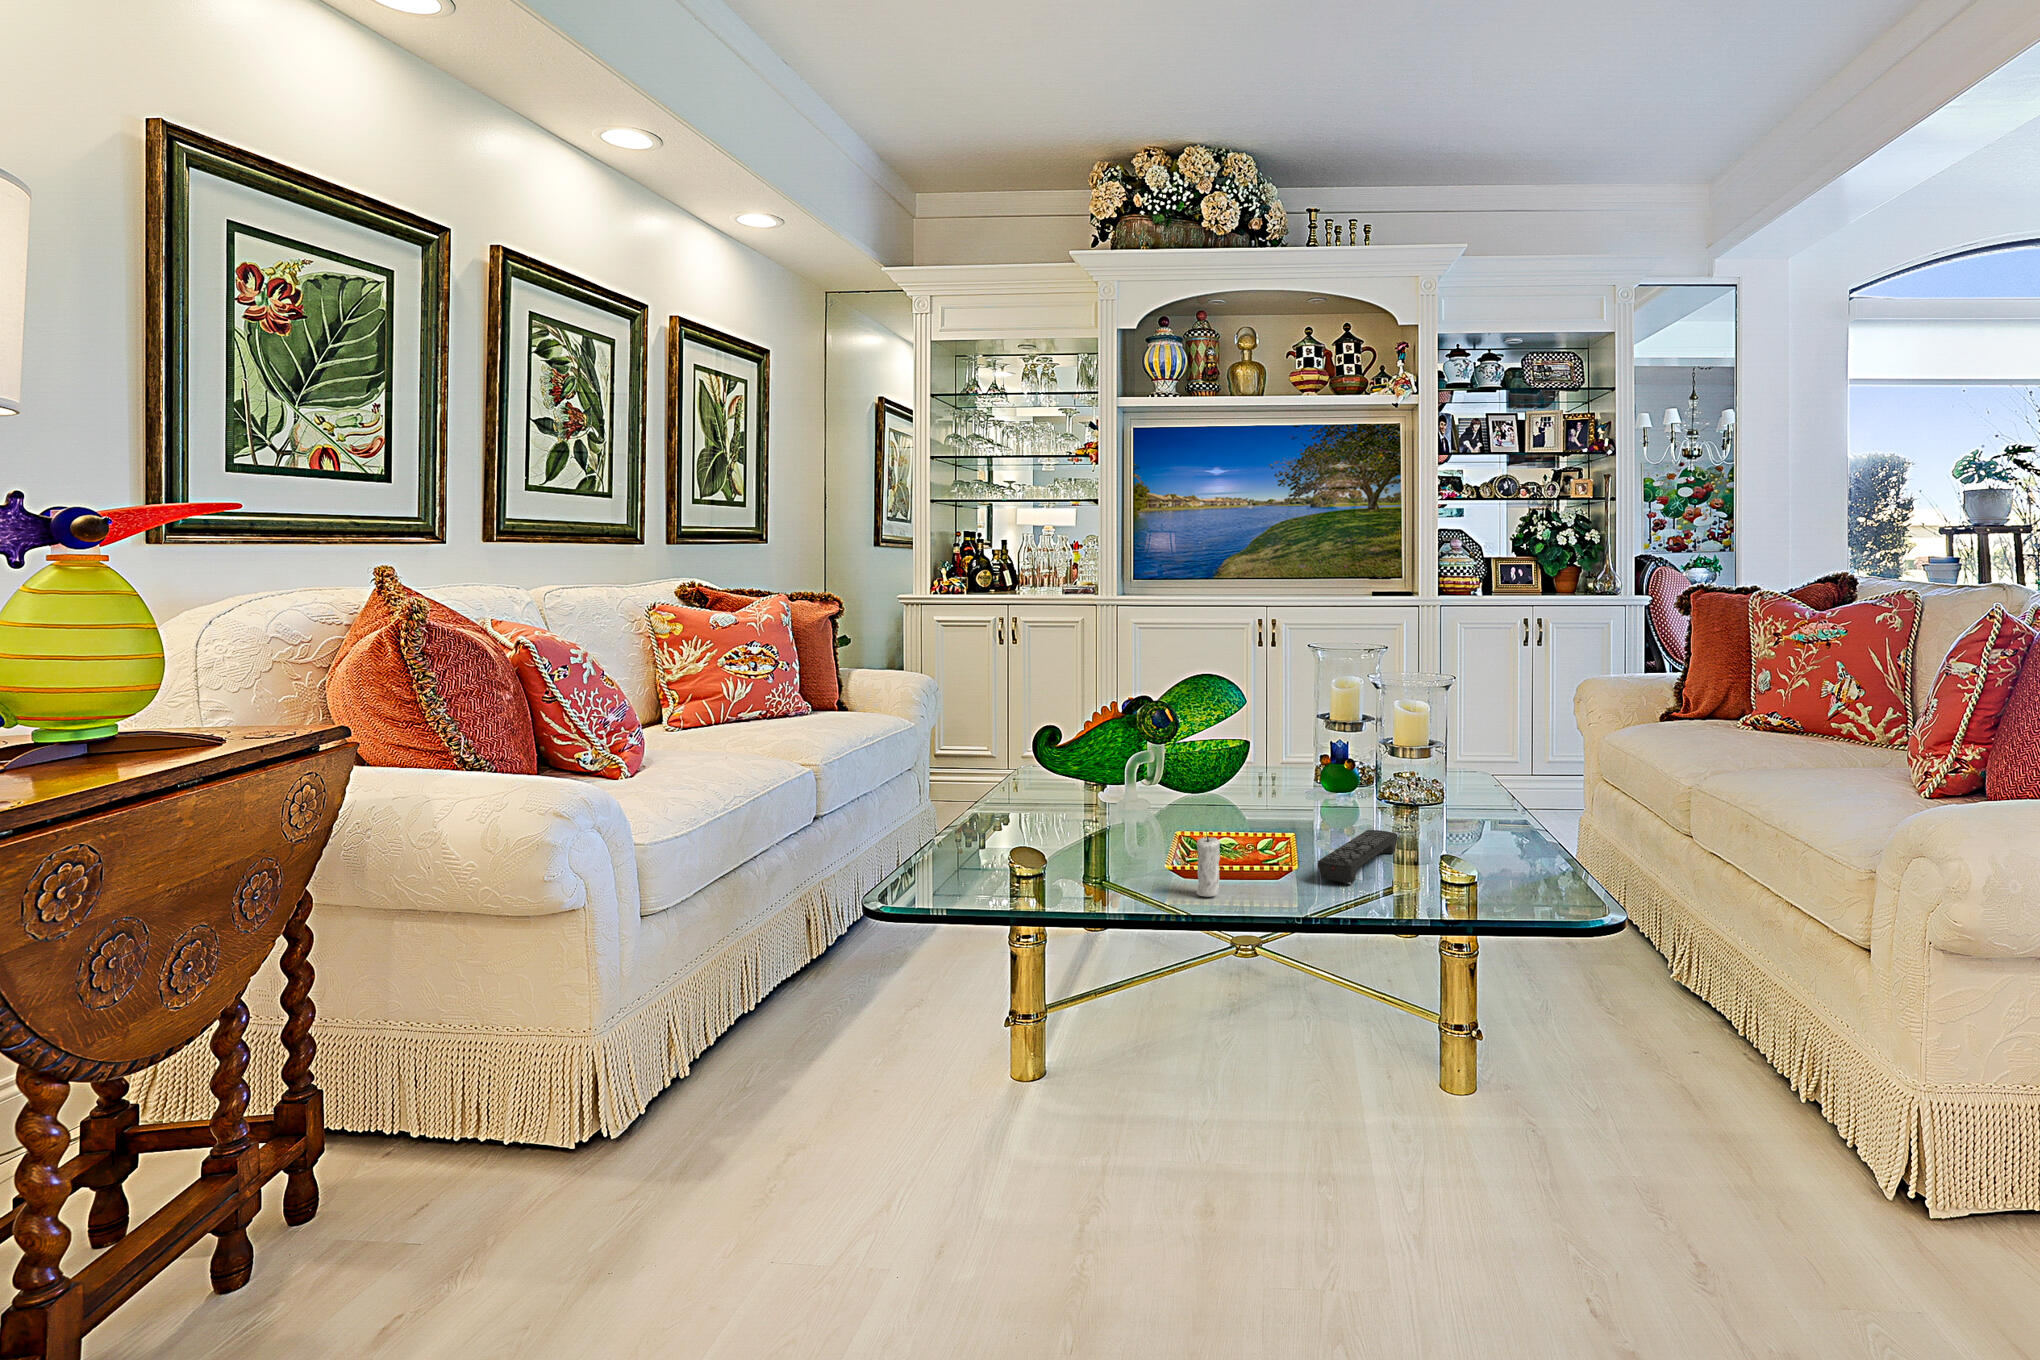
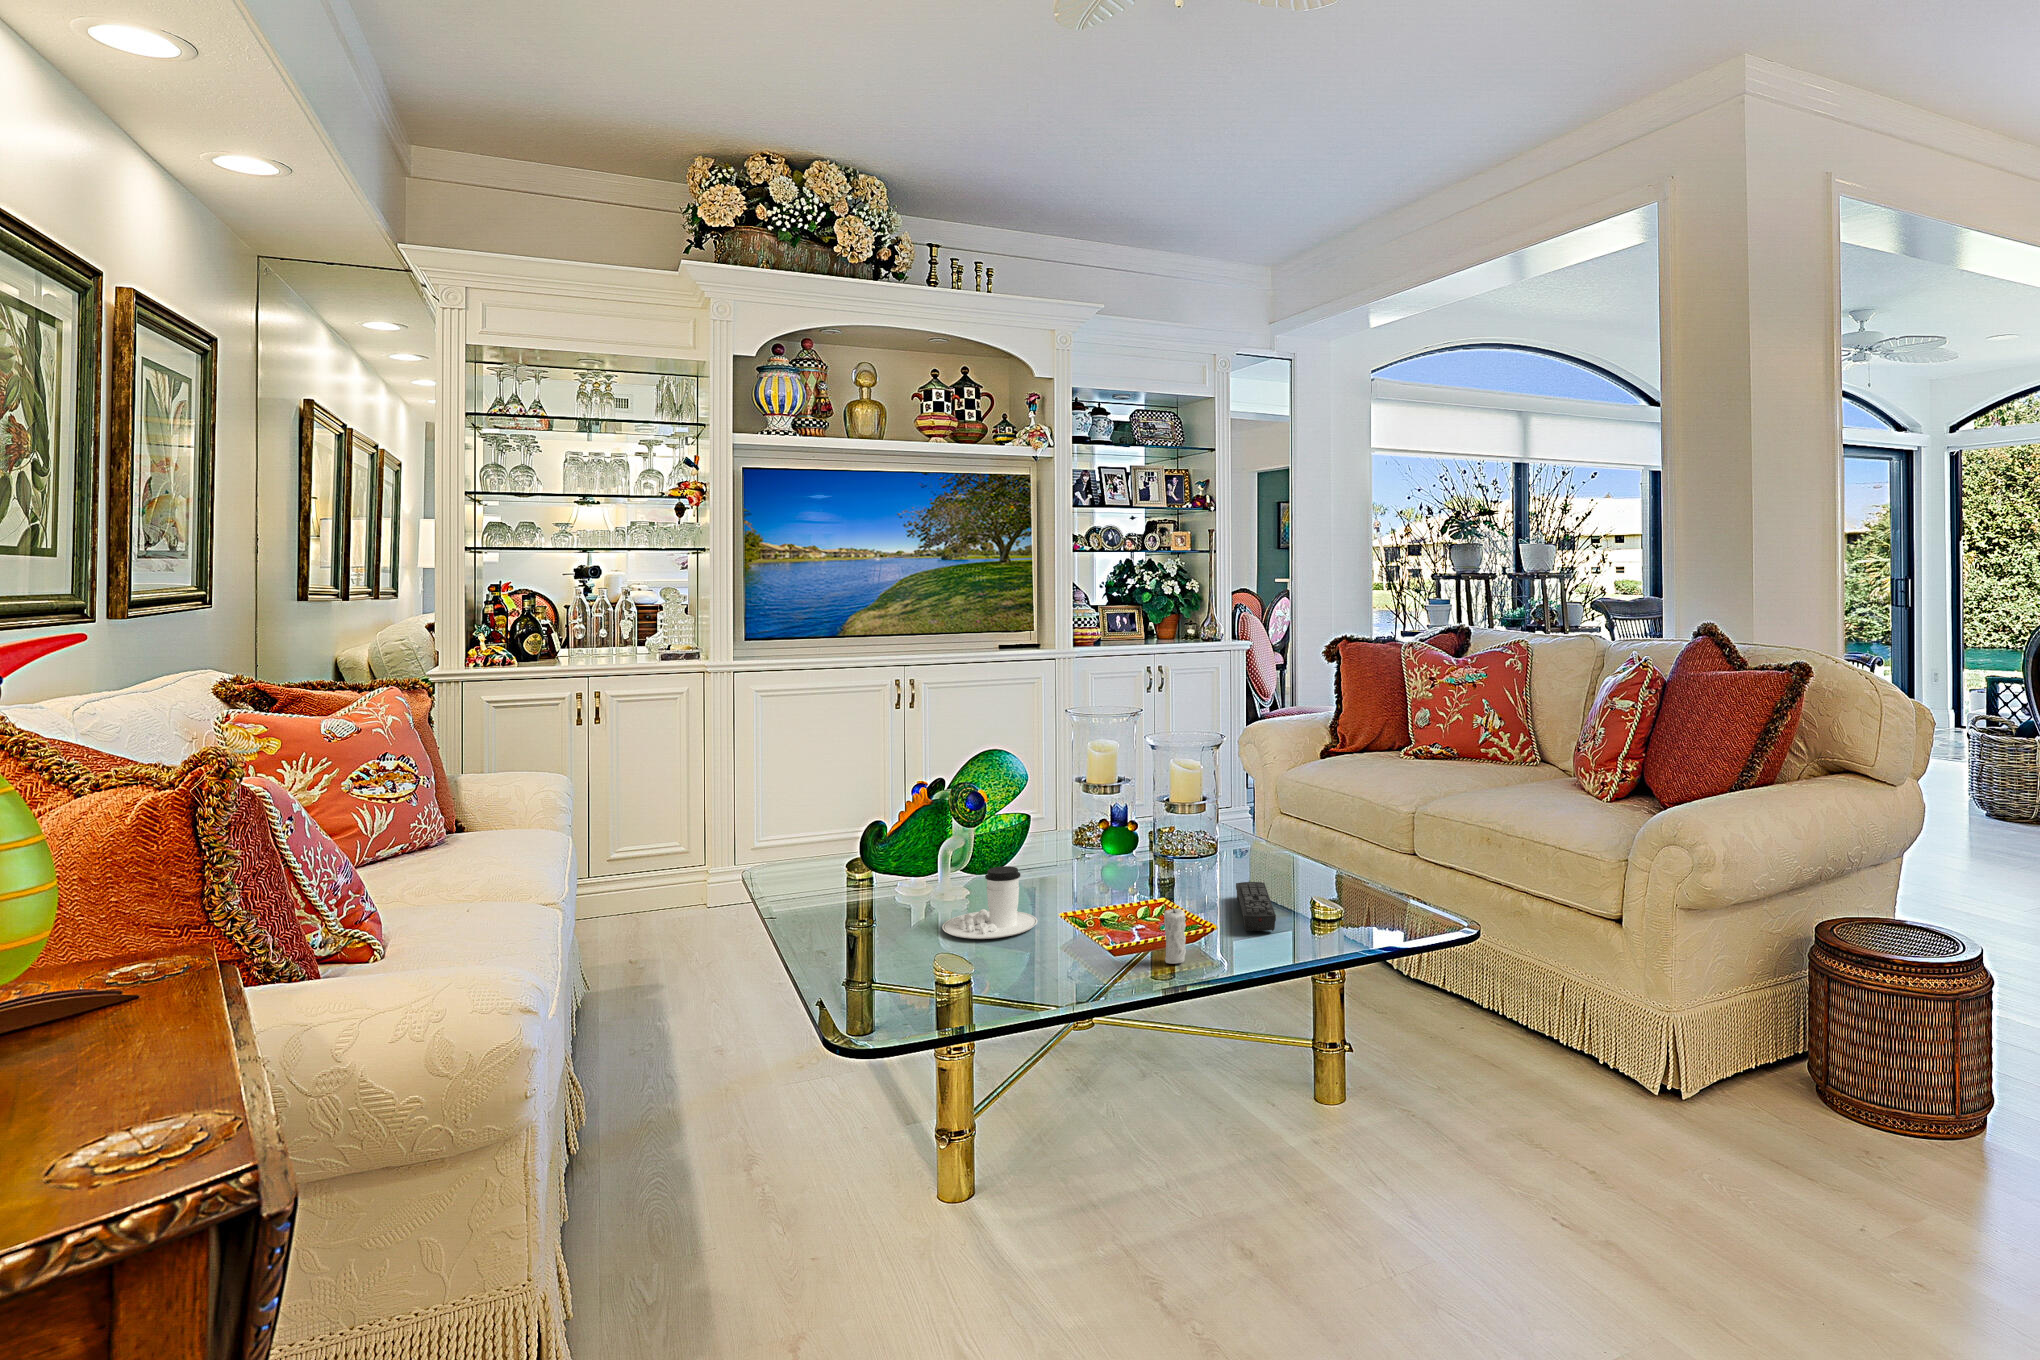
coffee cup: none [1056,777,1150,845] -> present [942,866,1037,939]

